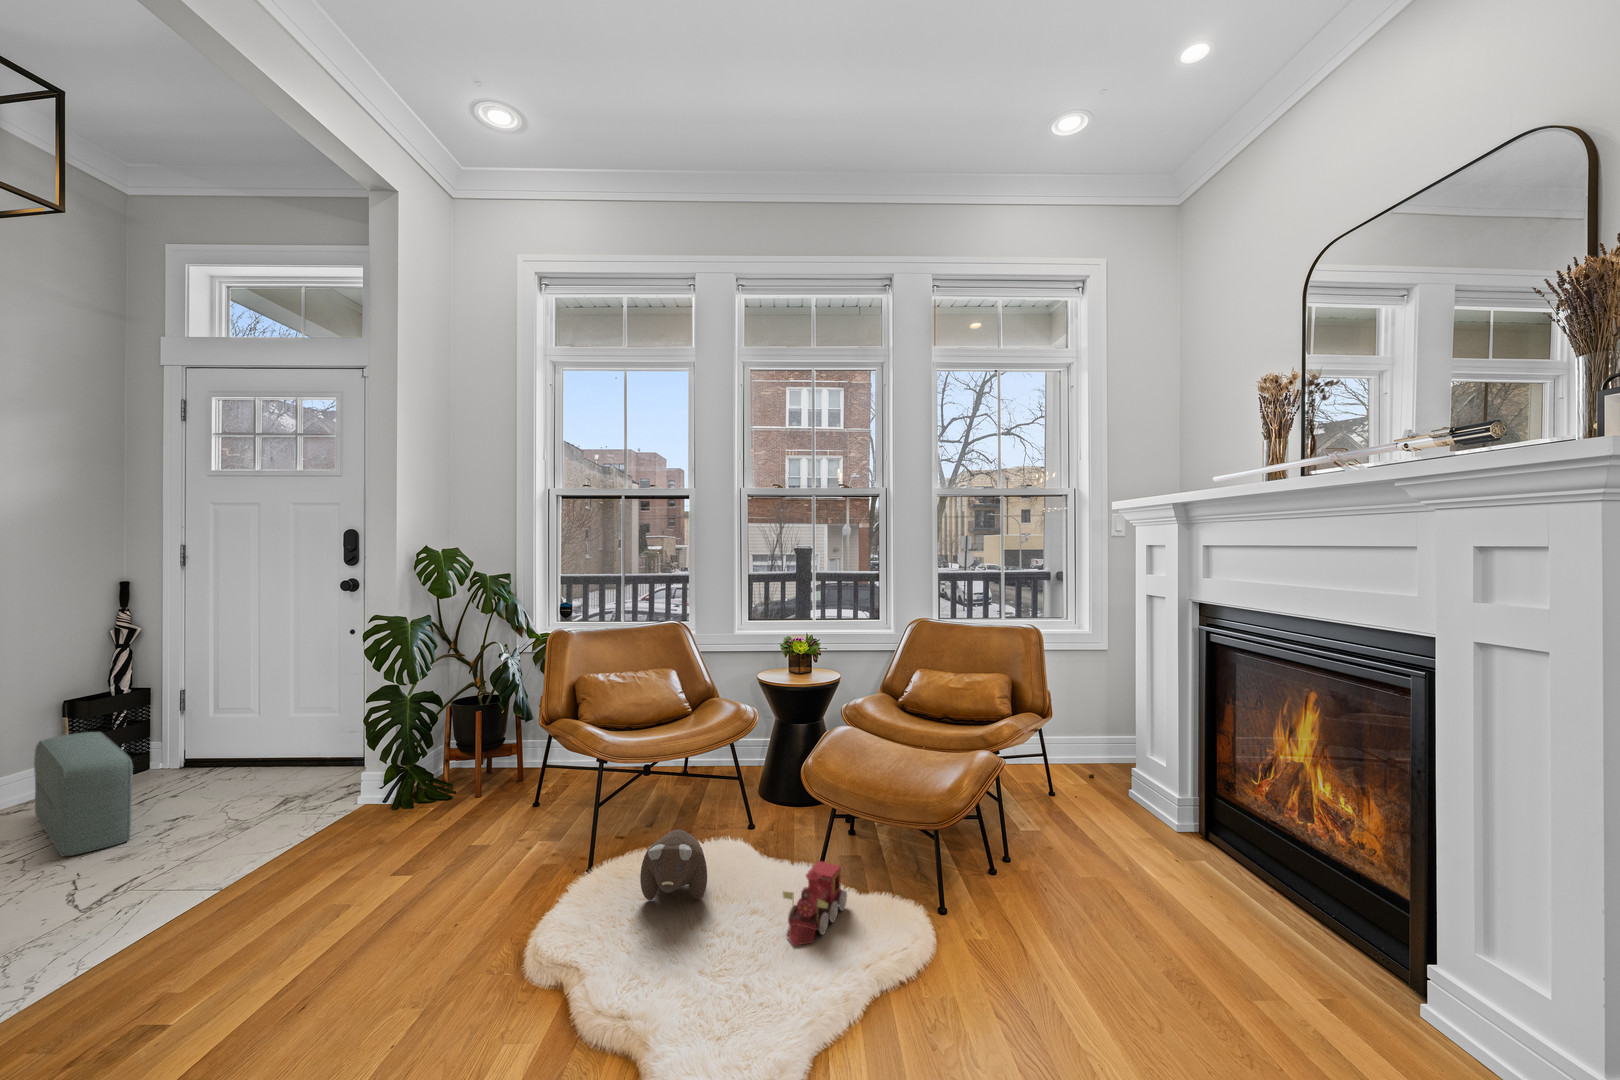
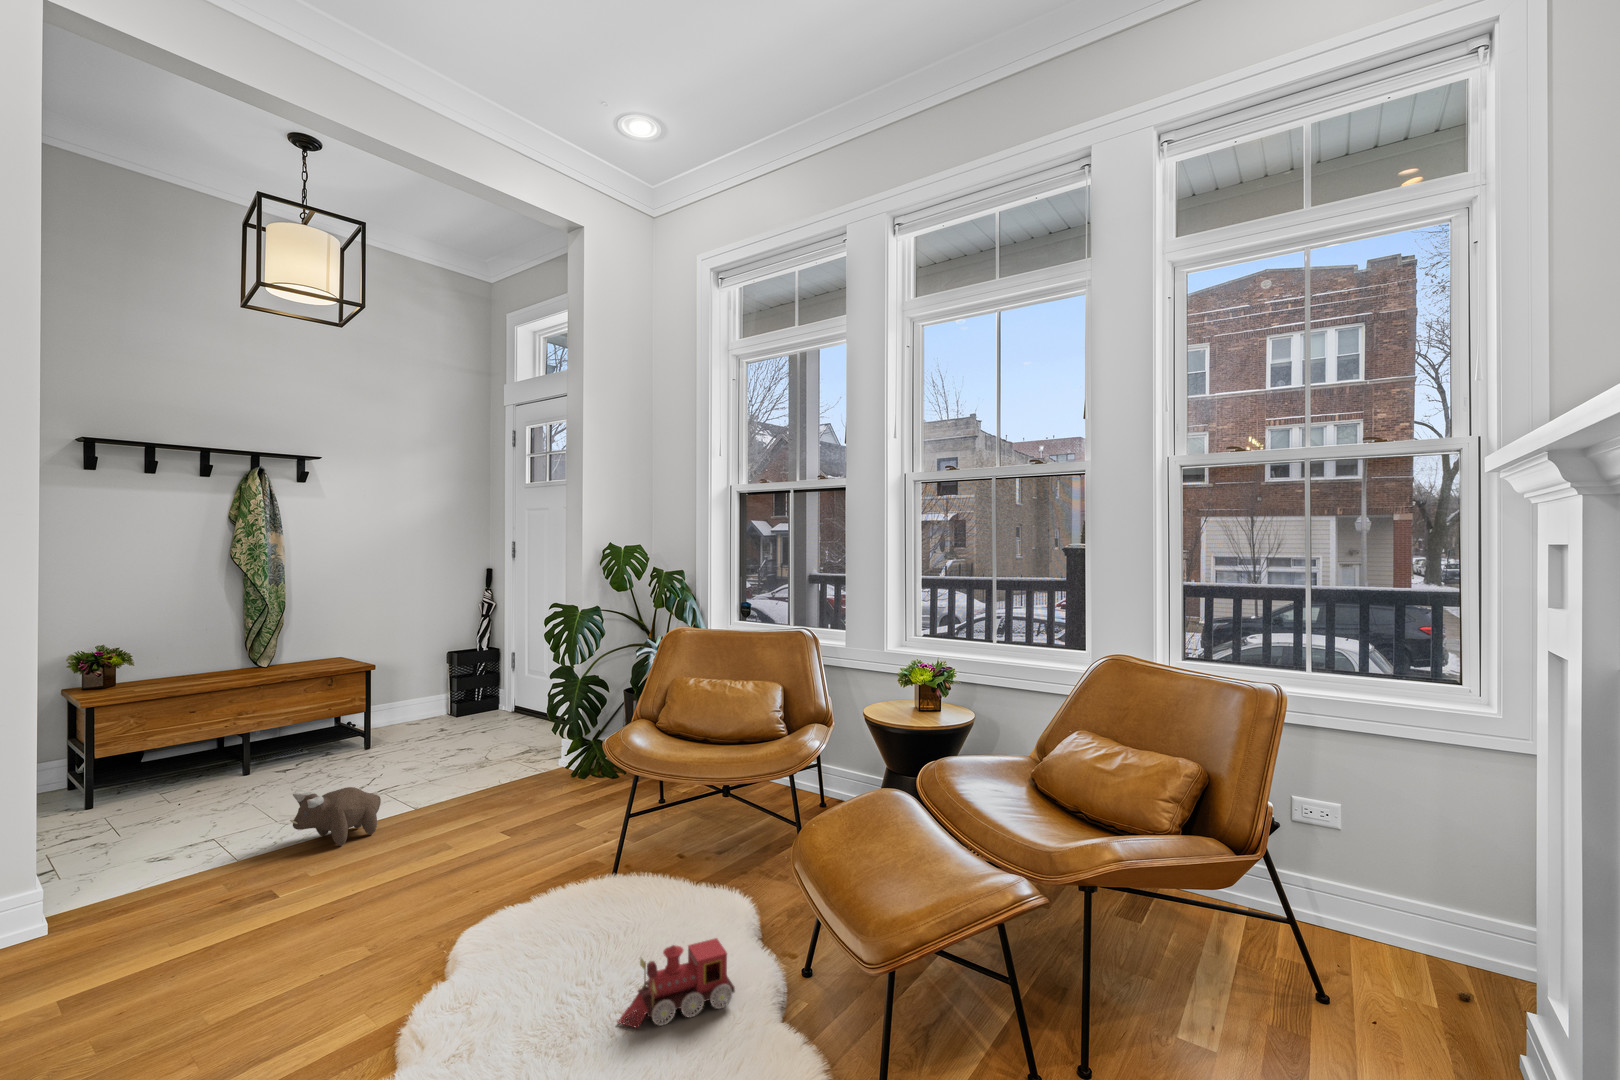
pouf: present [34,732,133,856] -> none [390,676,451,761]
plush toy: present [640,830,707,900] -> present [290,787,381,846]

